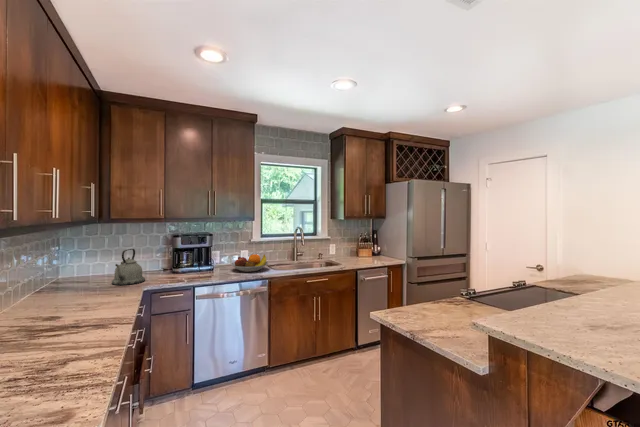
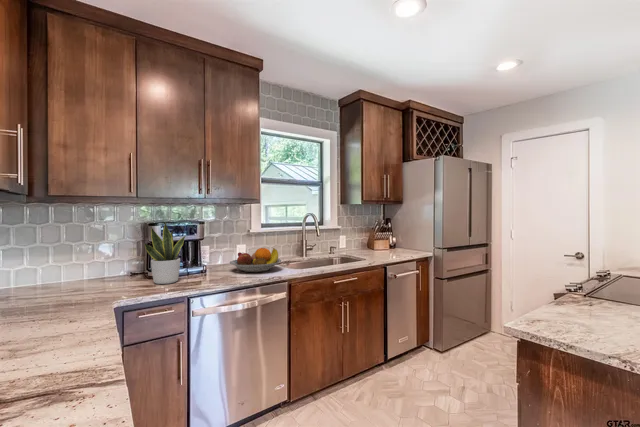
potted plant: none [168,235,198,278] -> present [145,222,185,284]
kettle: present [112,249,145,285] -> none [53,242,109,300]

